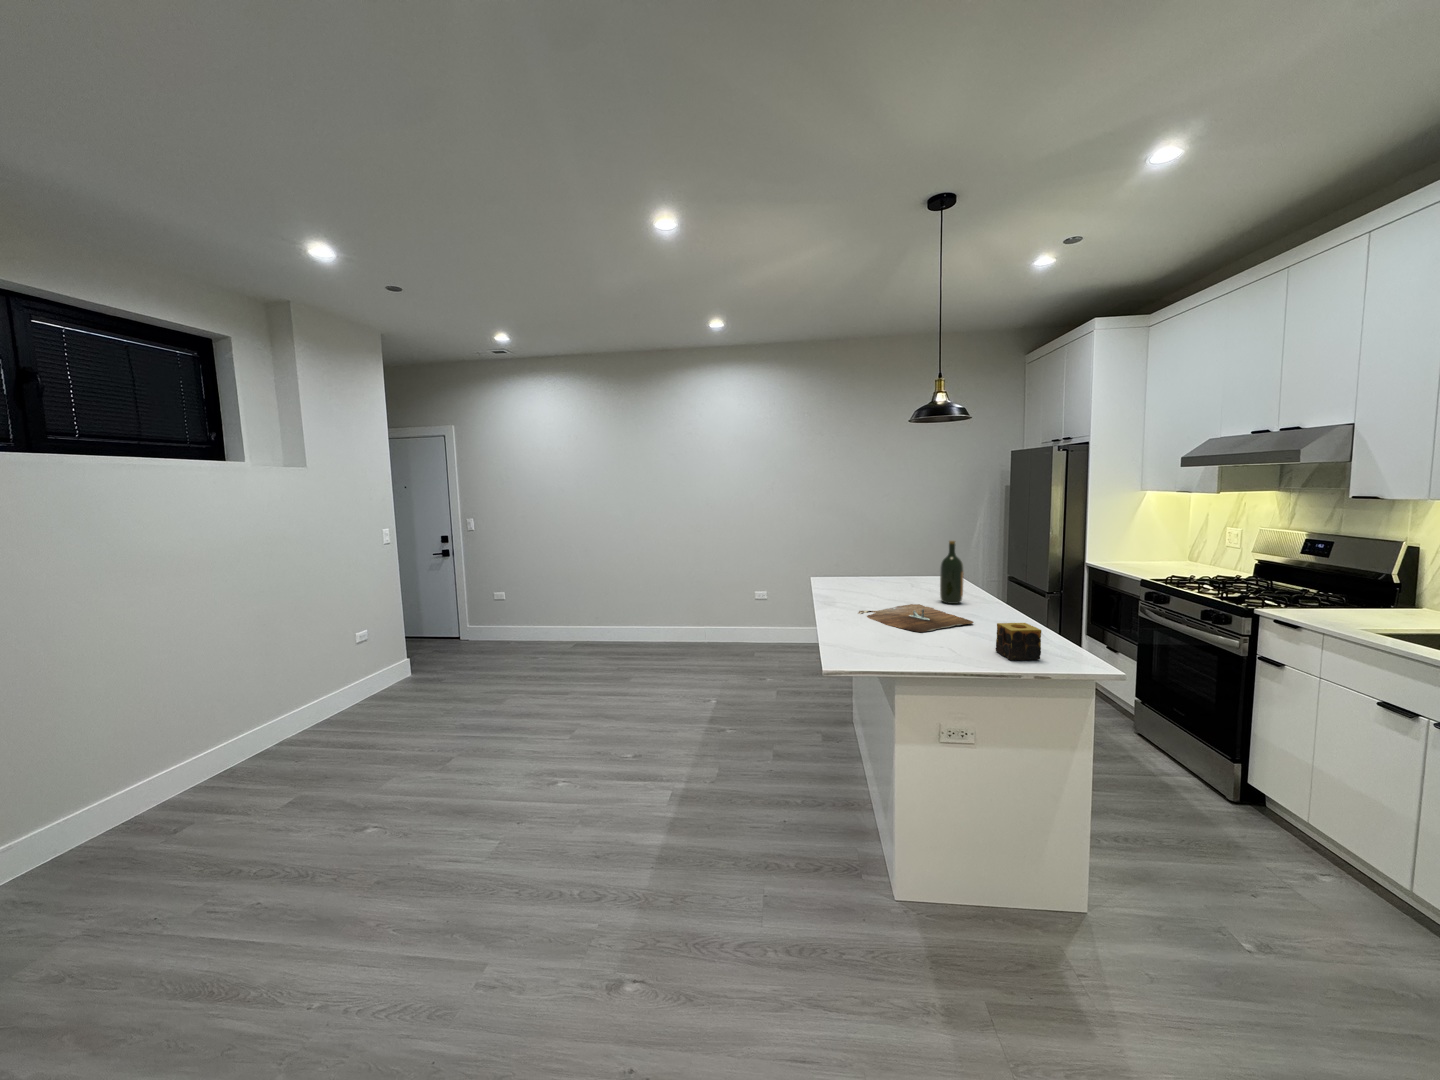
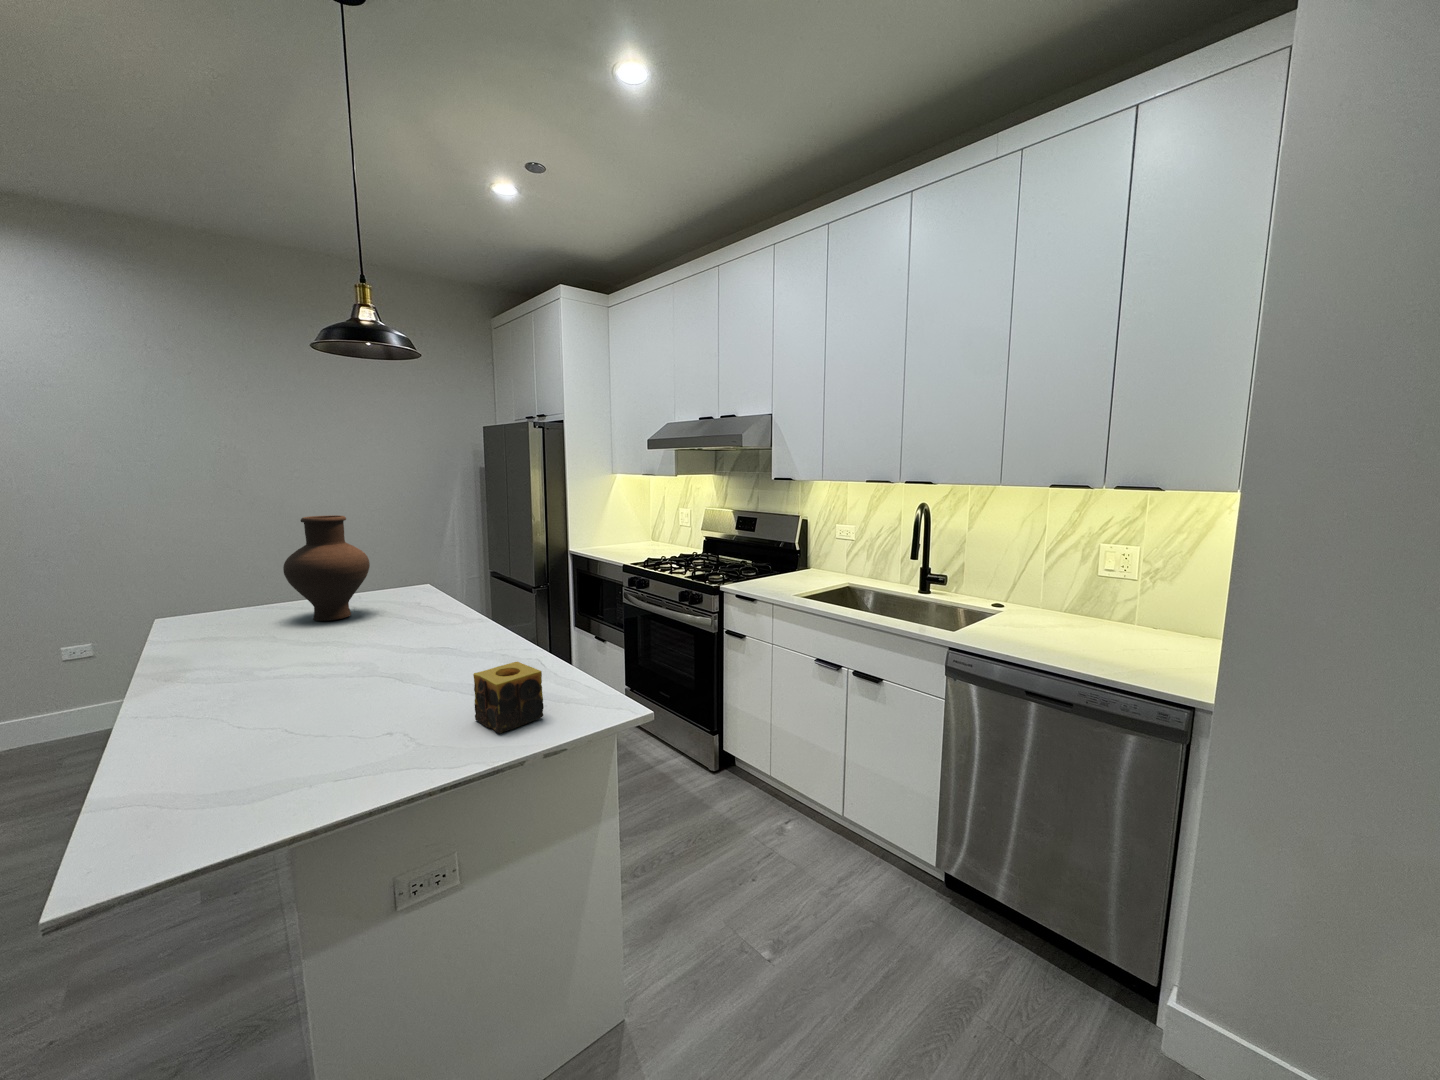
vase: none [882,524,928,588] -> present [283,515,370,621]
wine bottle: present [940,541,964,604] -> none [385,538,426,637]
cutting board: present [858,604,973,632] -> none [201,648,441,715]

